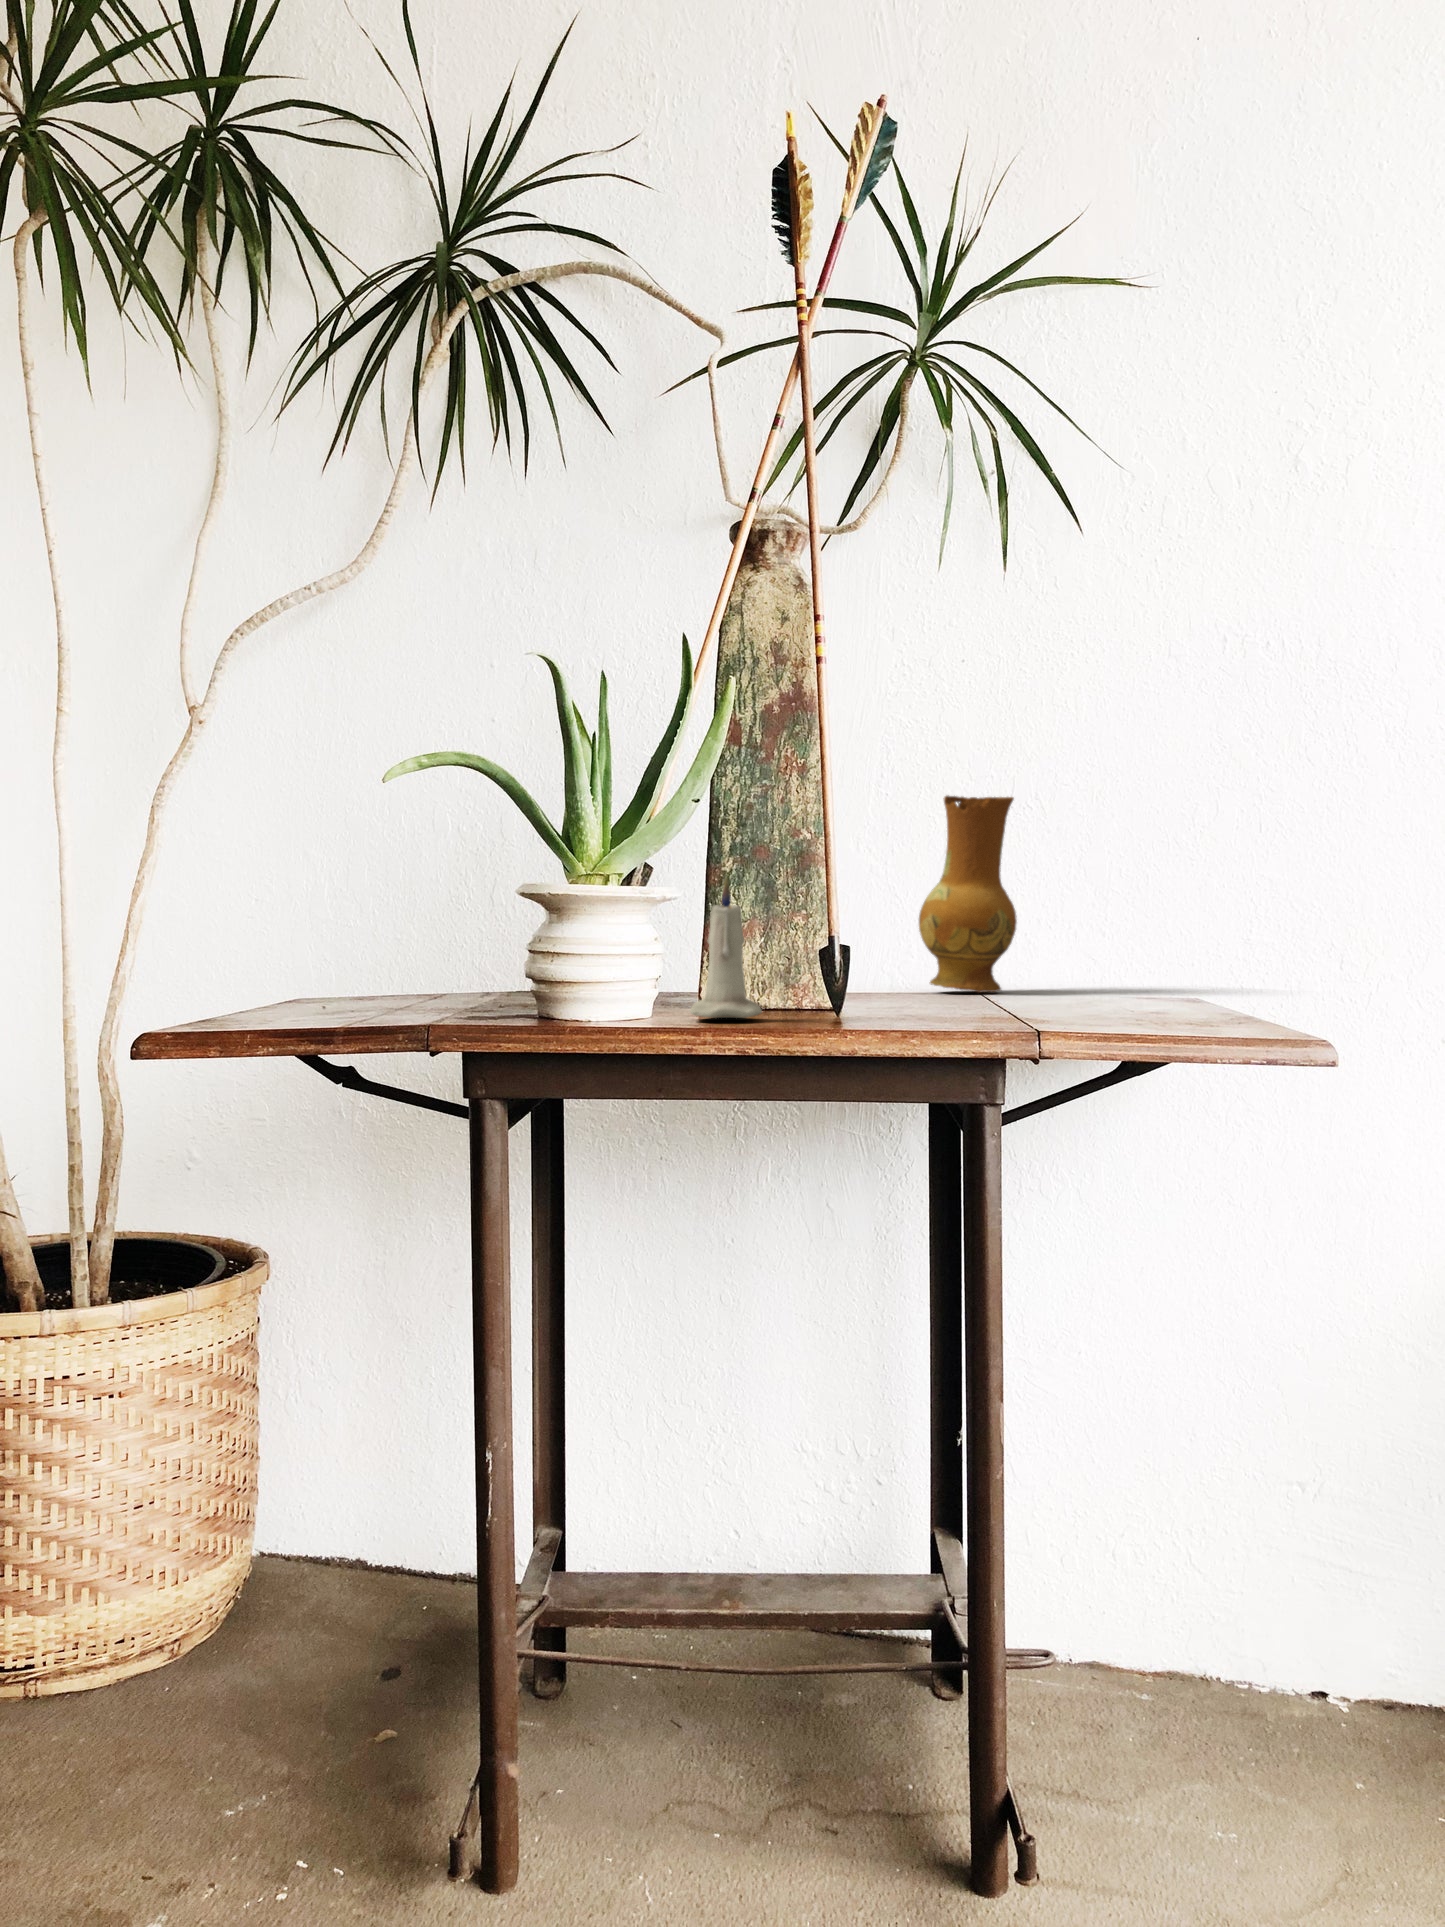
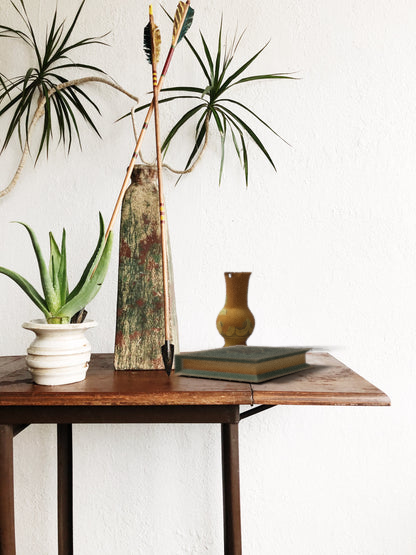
candle: present [690,878,762,1018] -> none [98,318,131,383]
hardback book: none [854,965,1178,1022] -> present [174,345,313,382]

